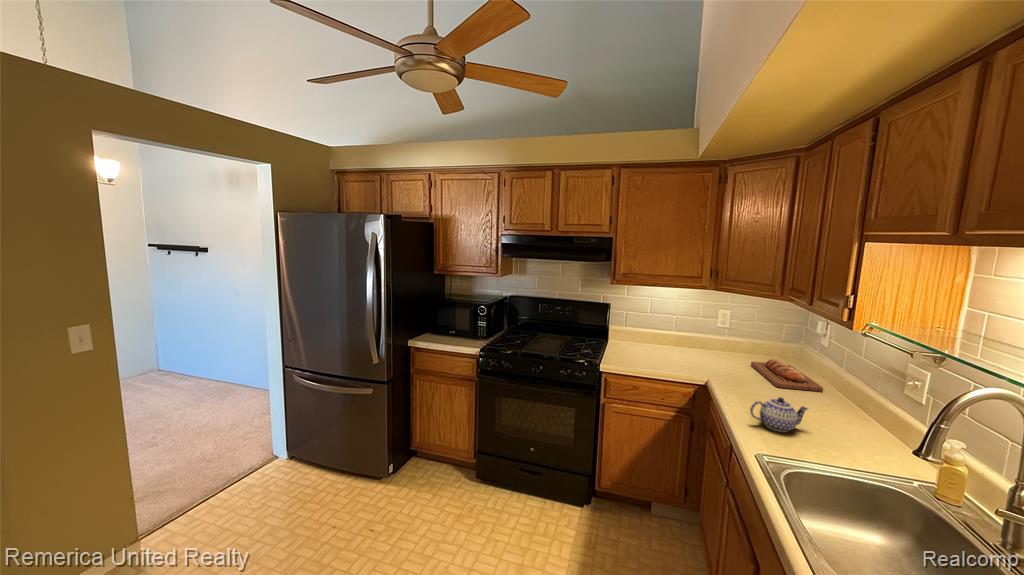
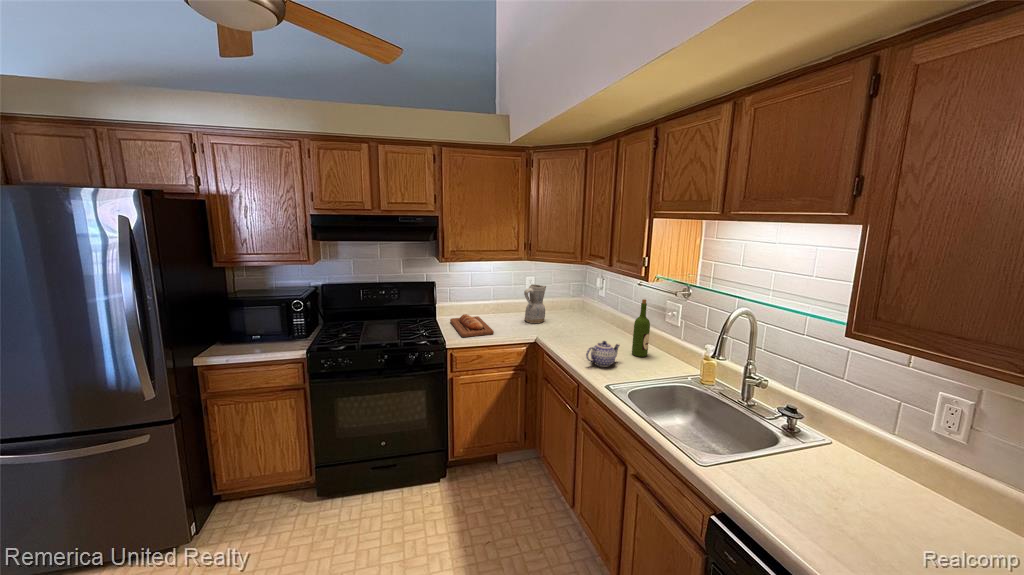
ceramic pitcher: none [701,319,733,365] -> present [524,284,546,323]
wine bottle: none [835,354,868,435] -> present [632,299,650,357]
bread loaf: present [751,359,823,392] -> present [450,314,494,337]

